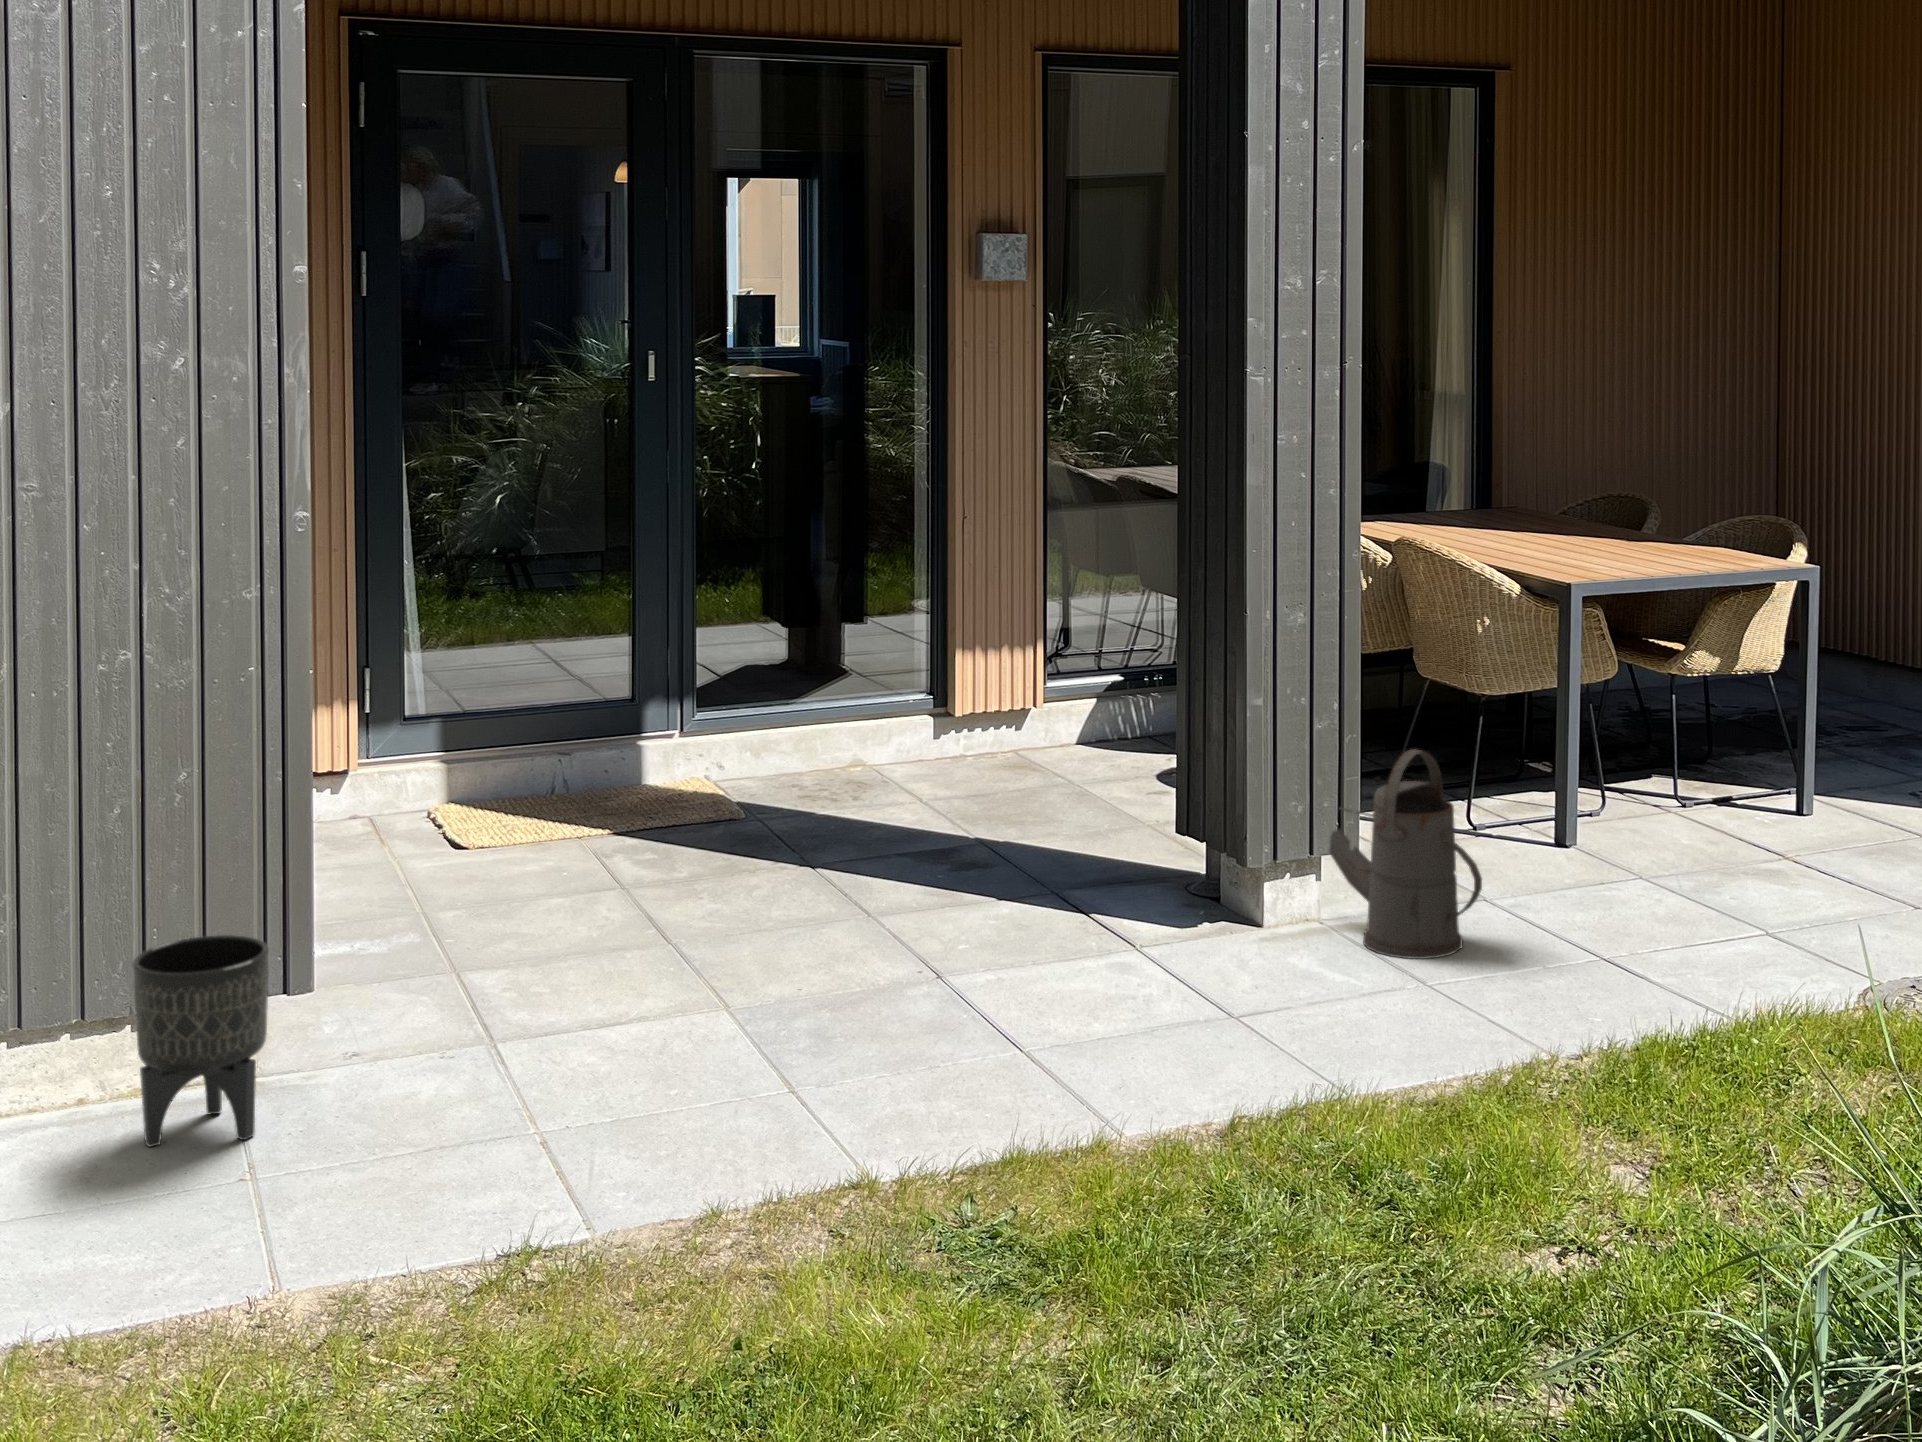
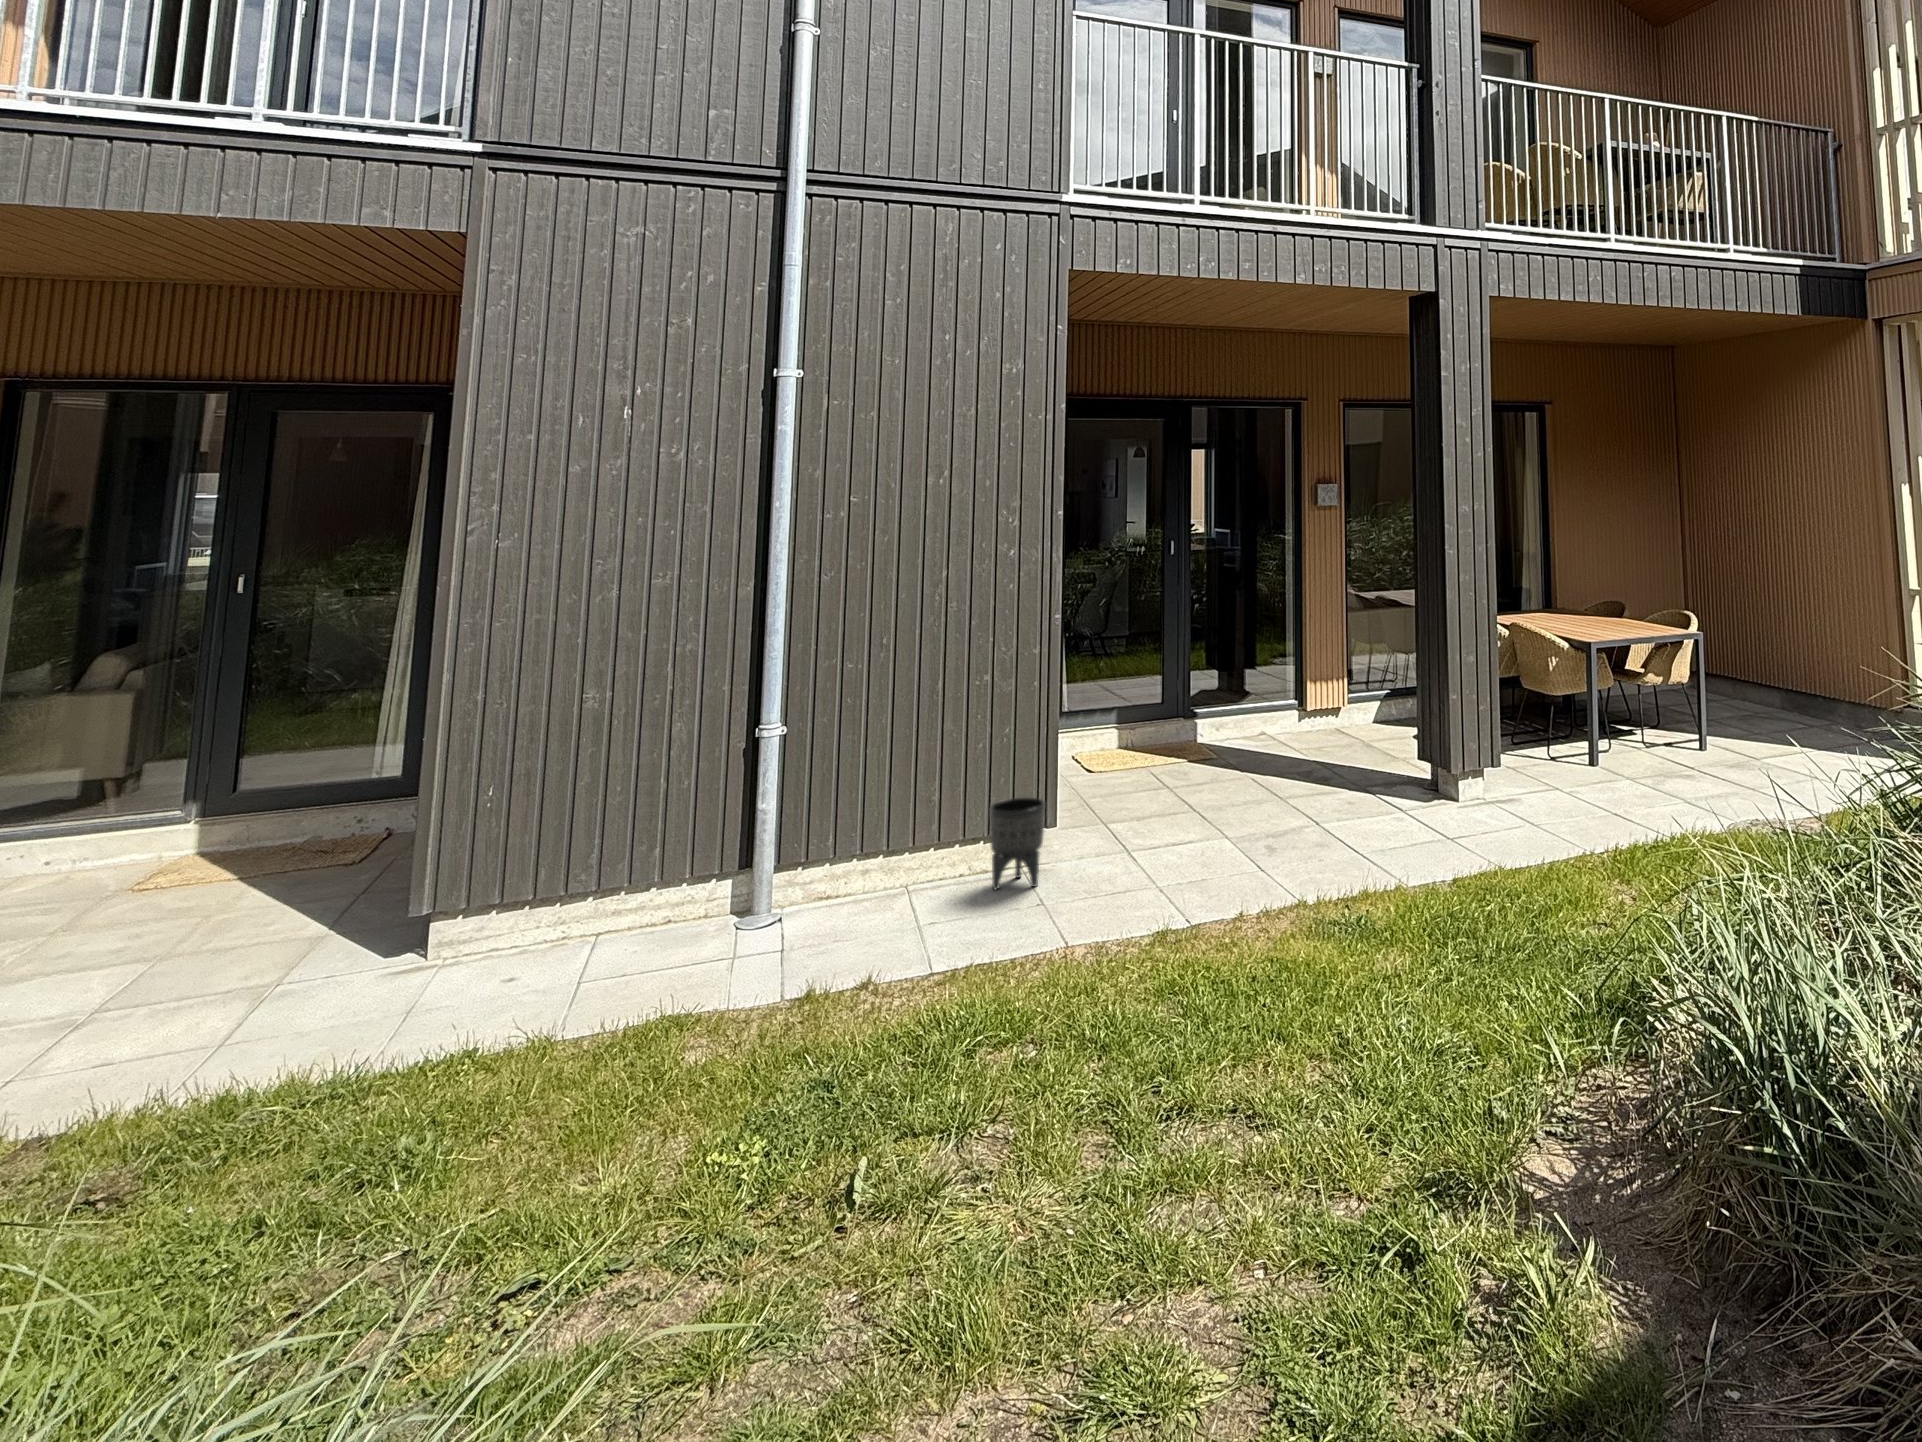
watering can: present [1330,749,1482,959] -> none [1468,715,1556,811]

